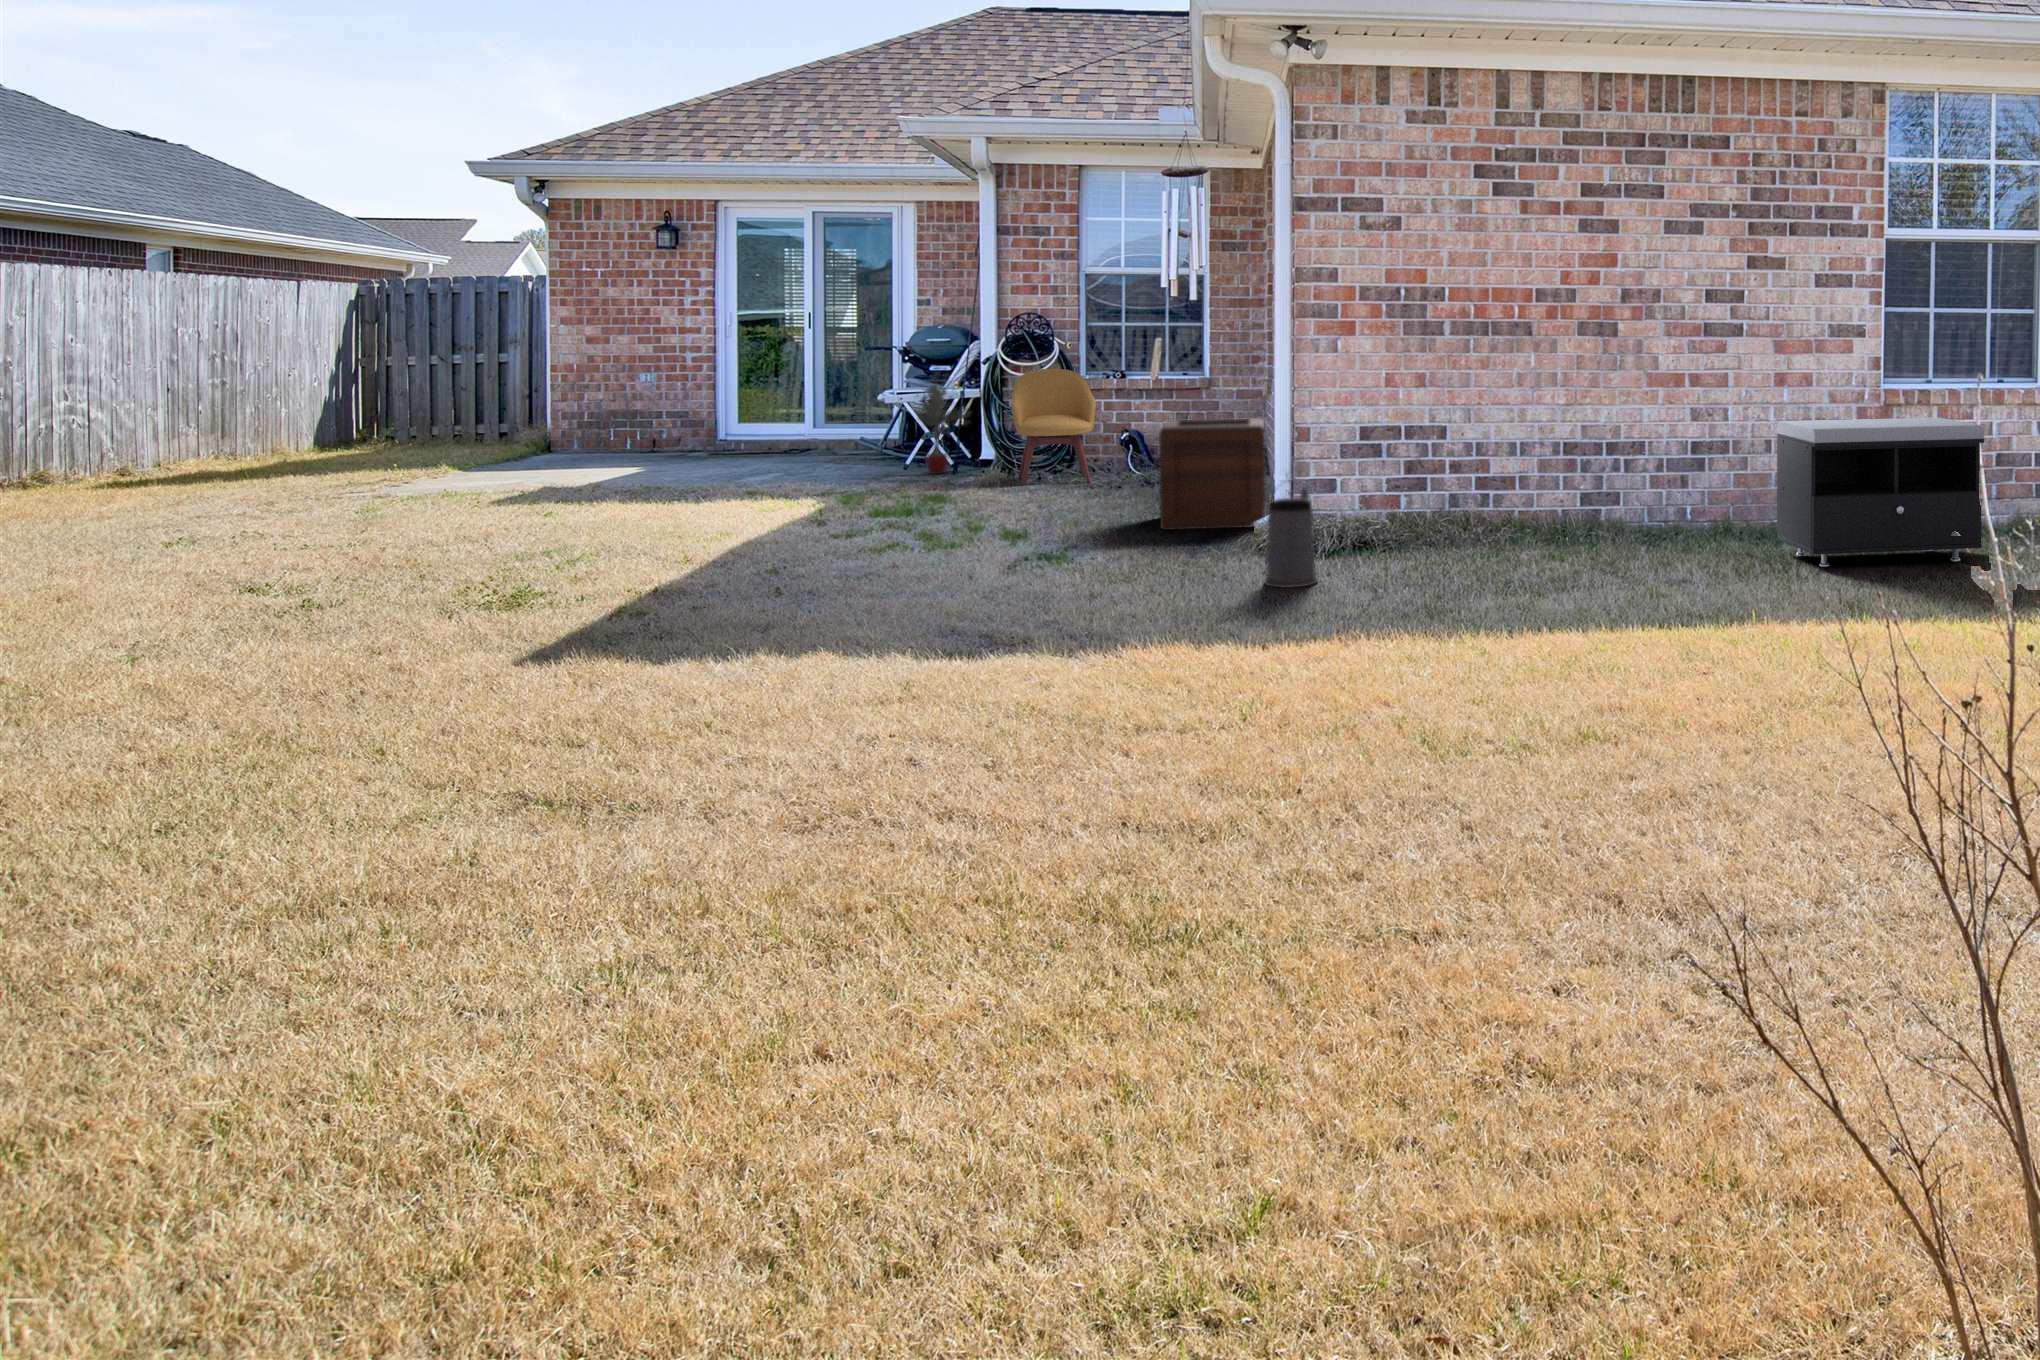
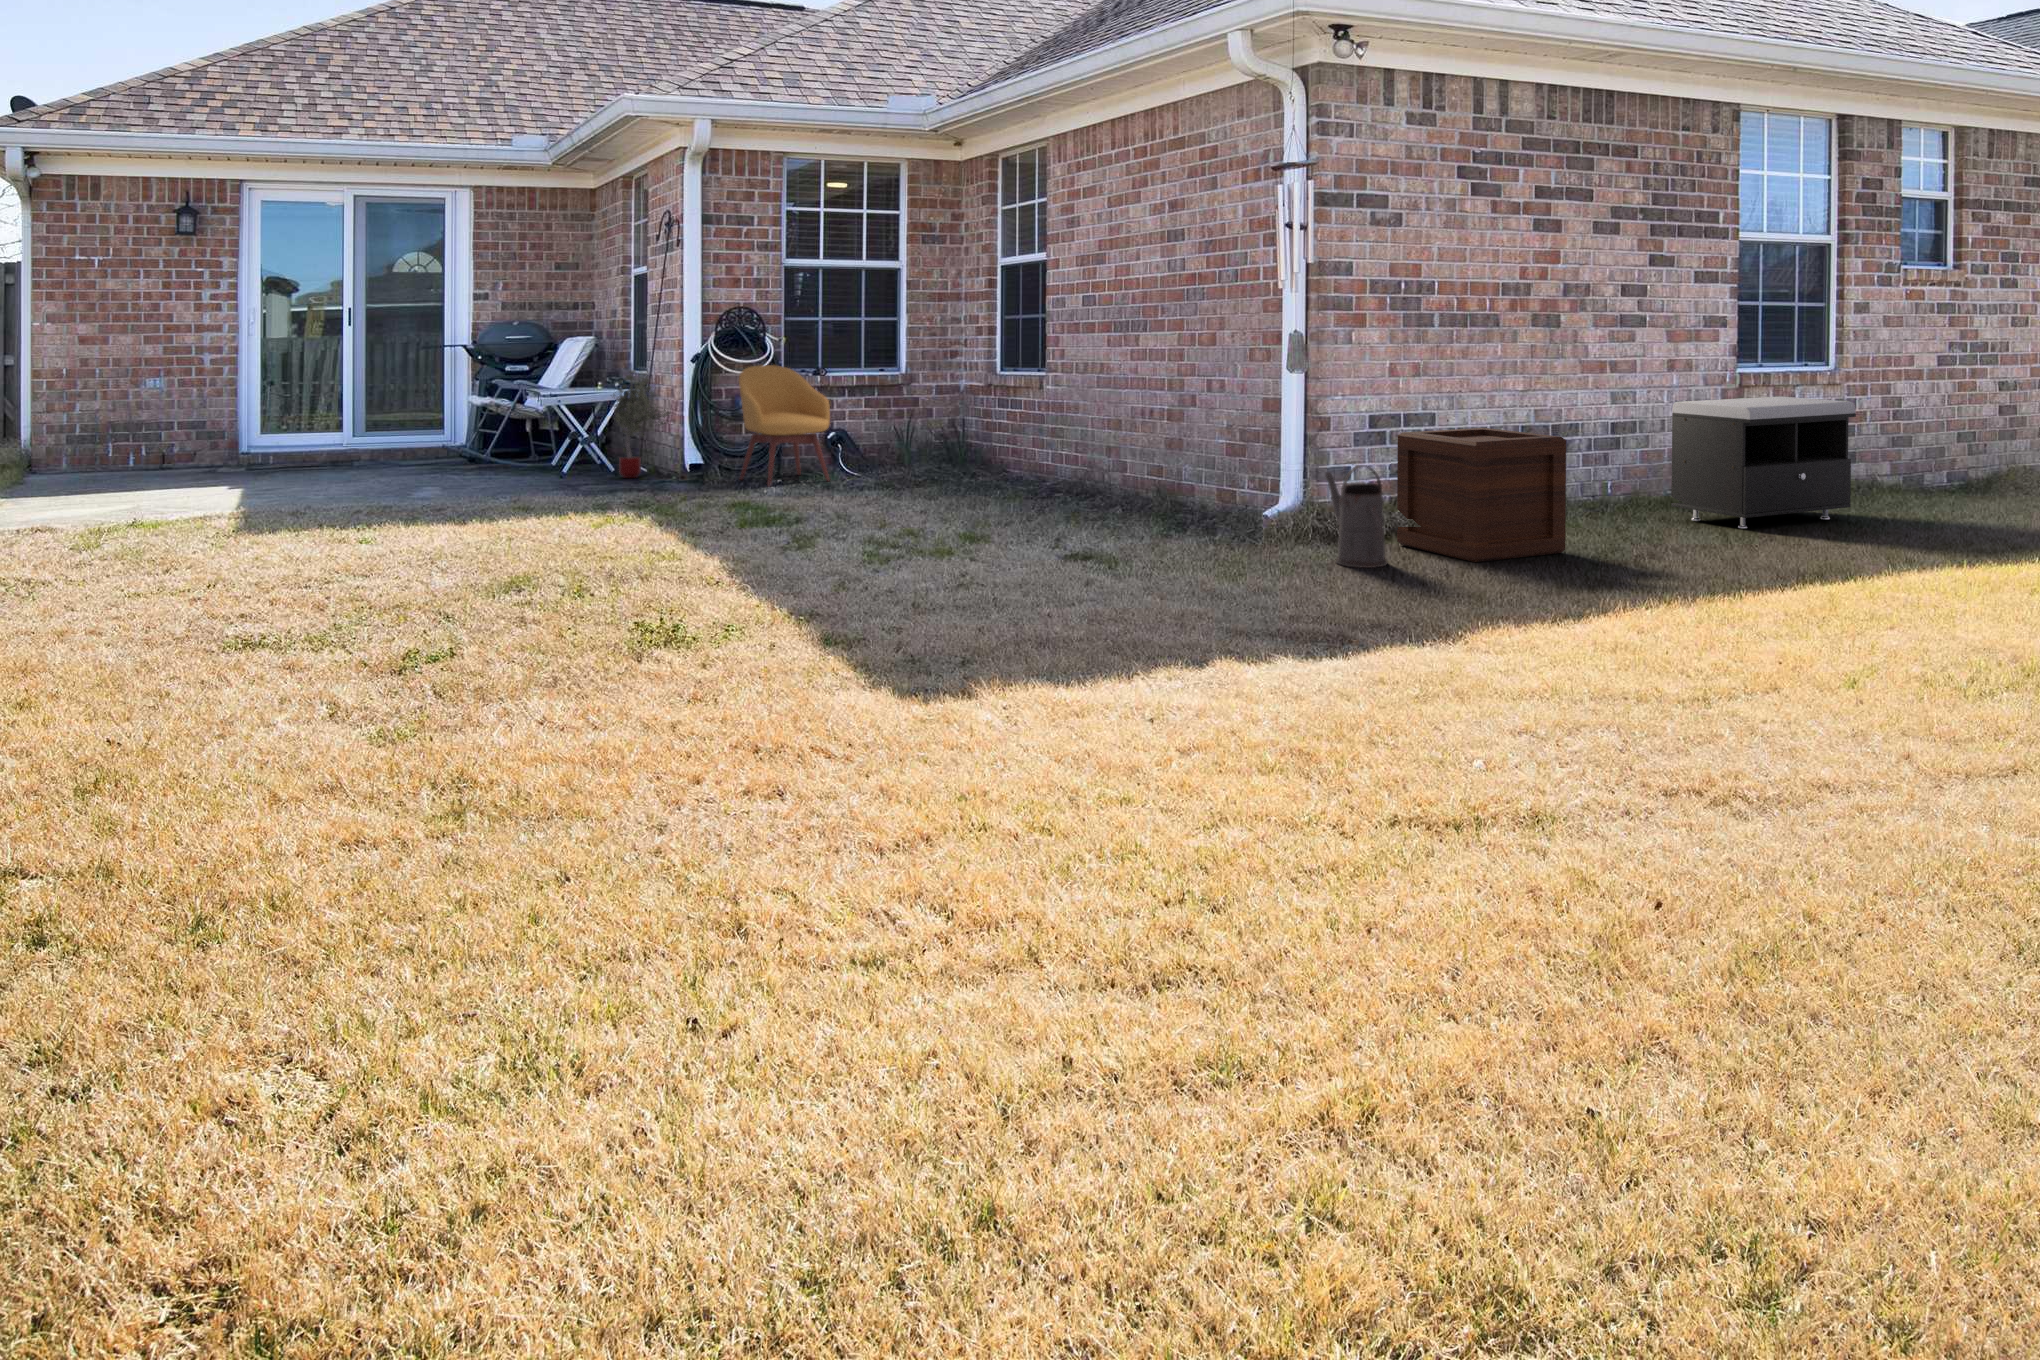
wooden crate: present [1159,418,1265,530] -> present [1397,428,1566,562]

